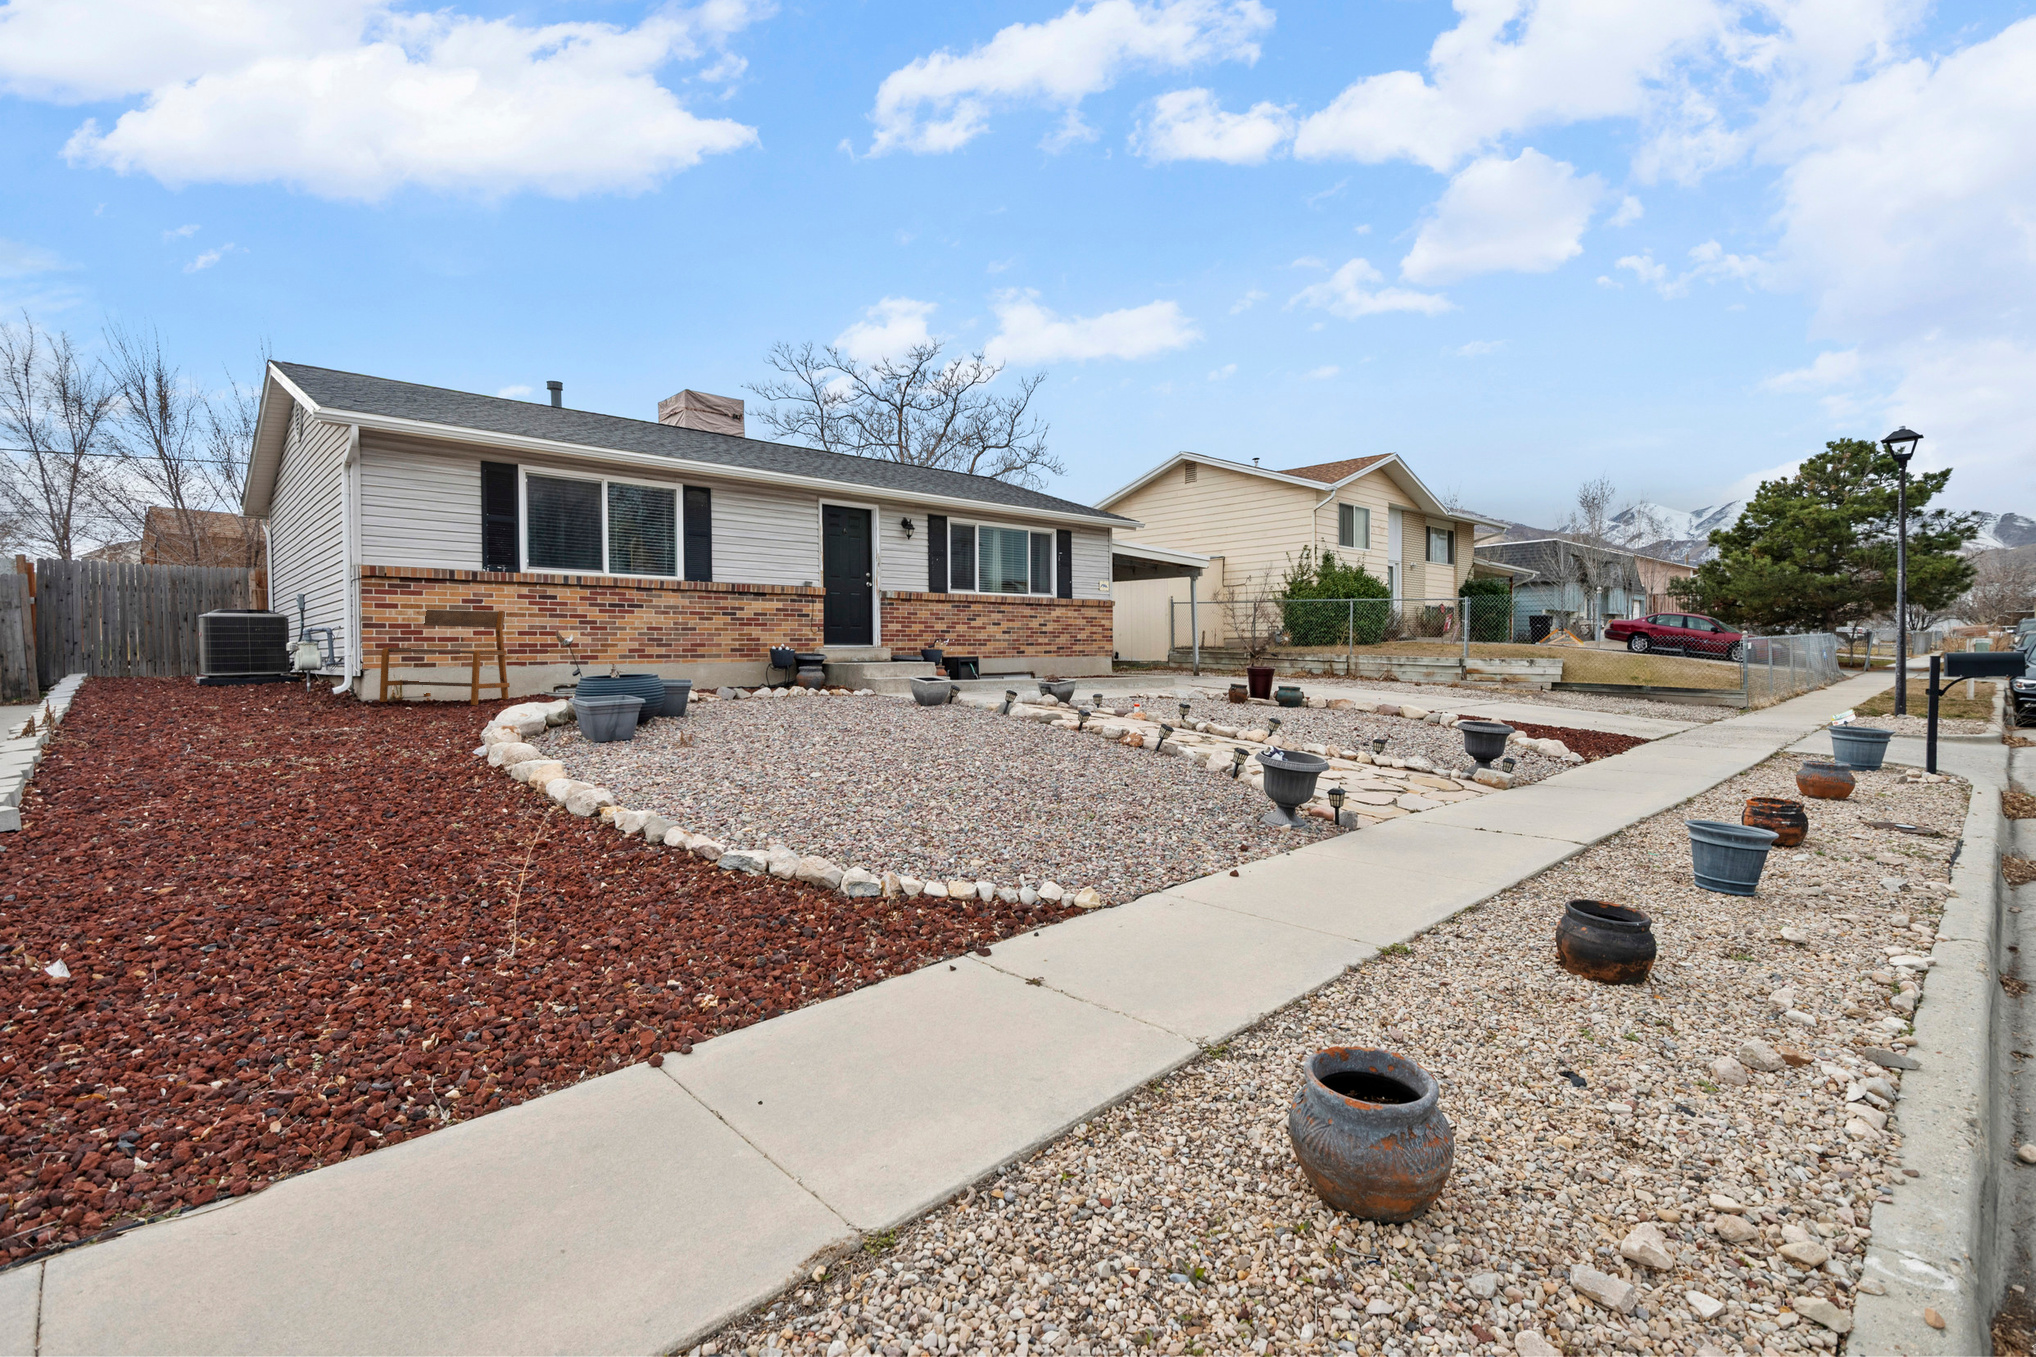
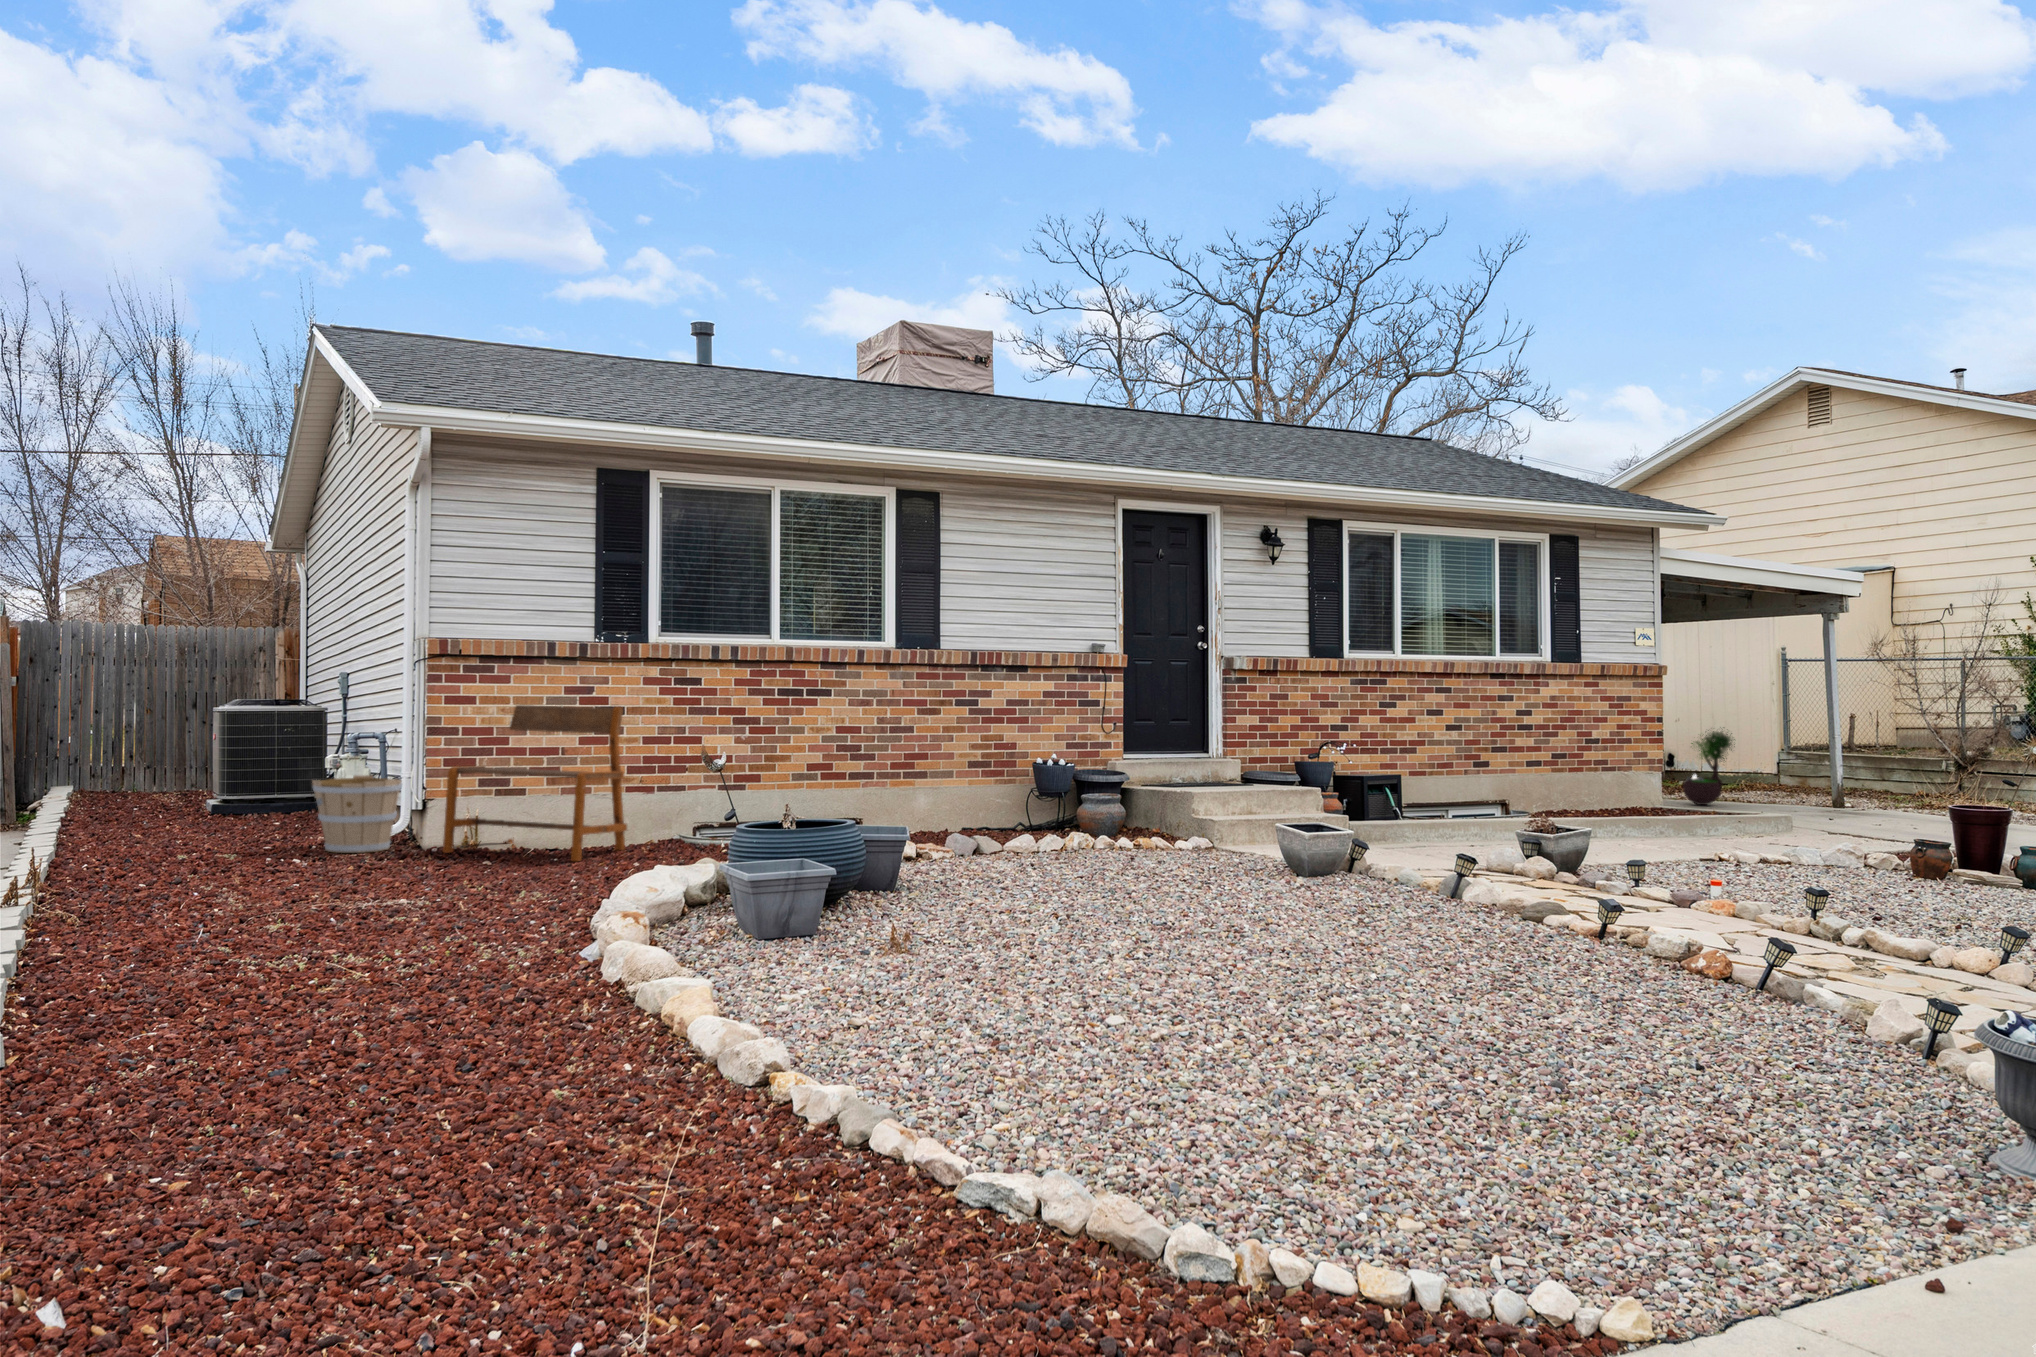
potted tree: none [1113,633,1139,675] -> present [1683,730,1735,805]
wooden bucket: none [280,654,349,703] -> present [312,775,402,853]

